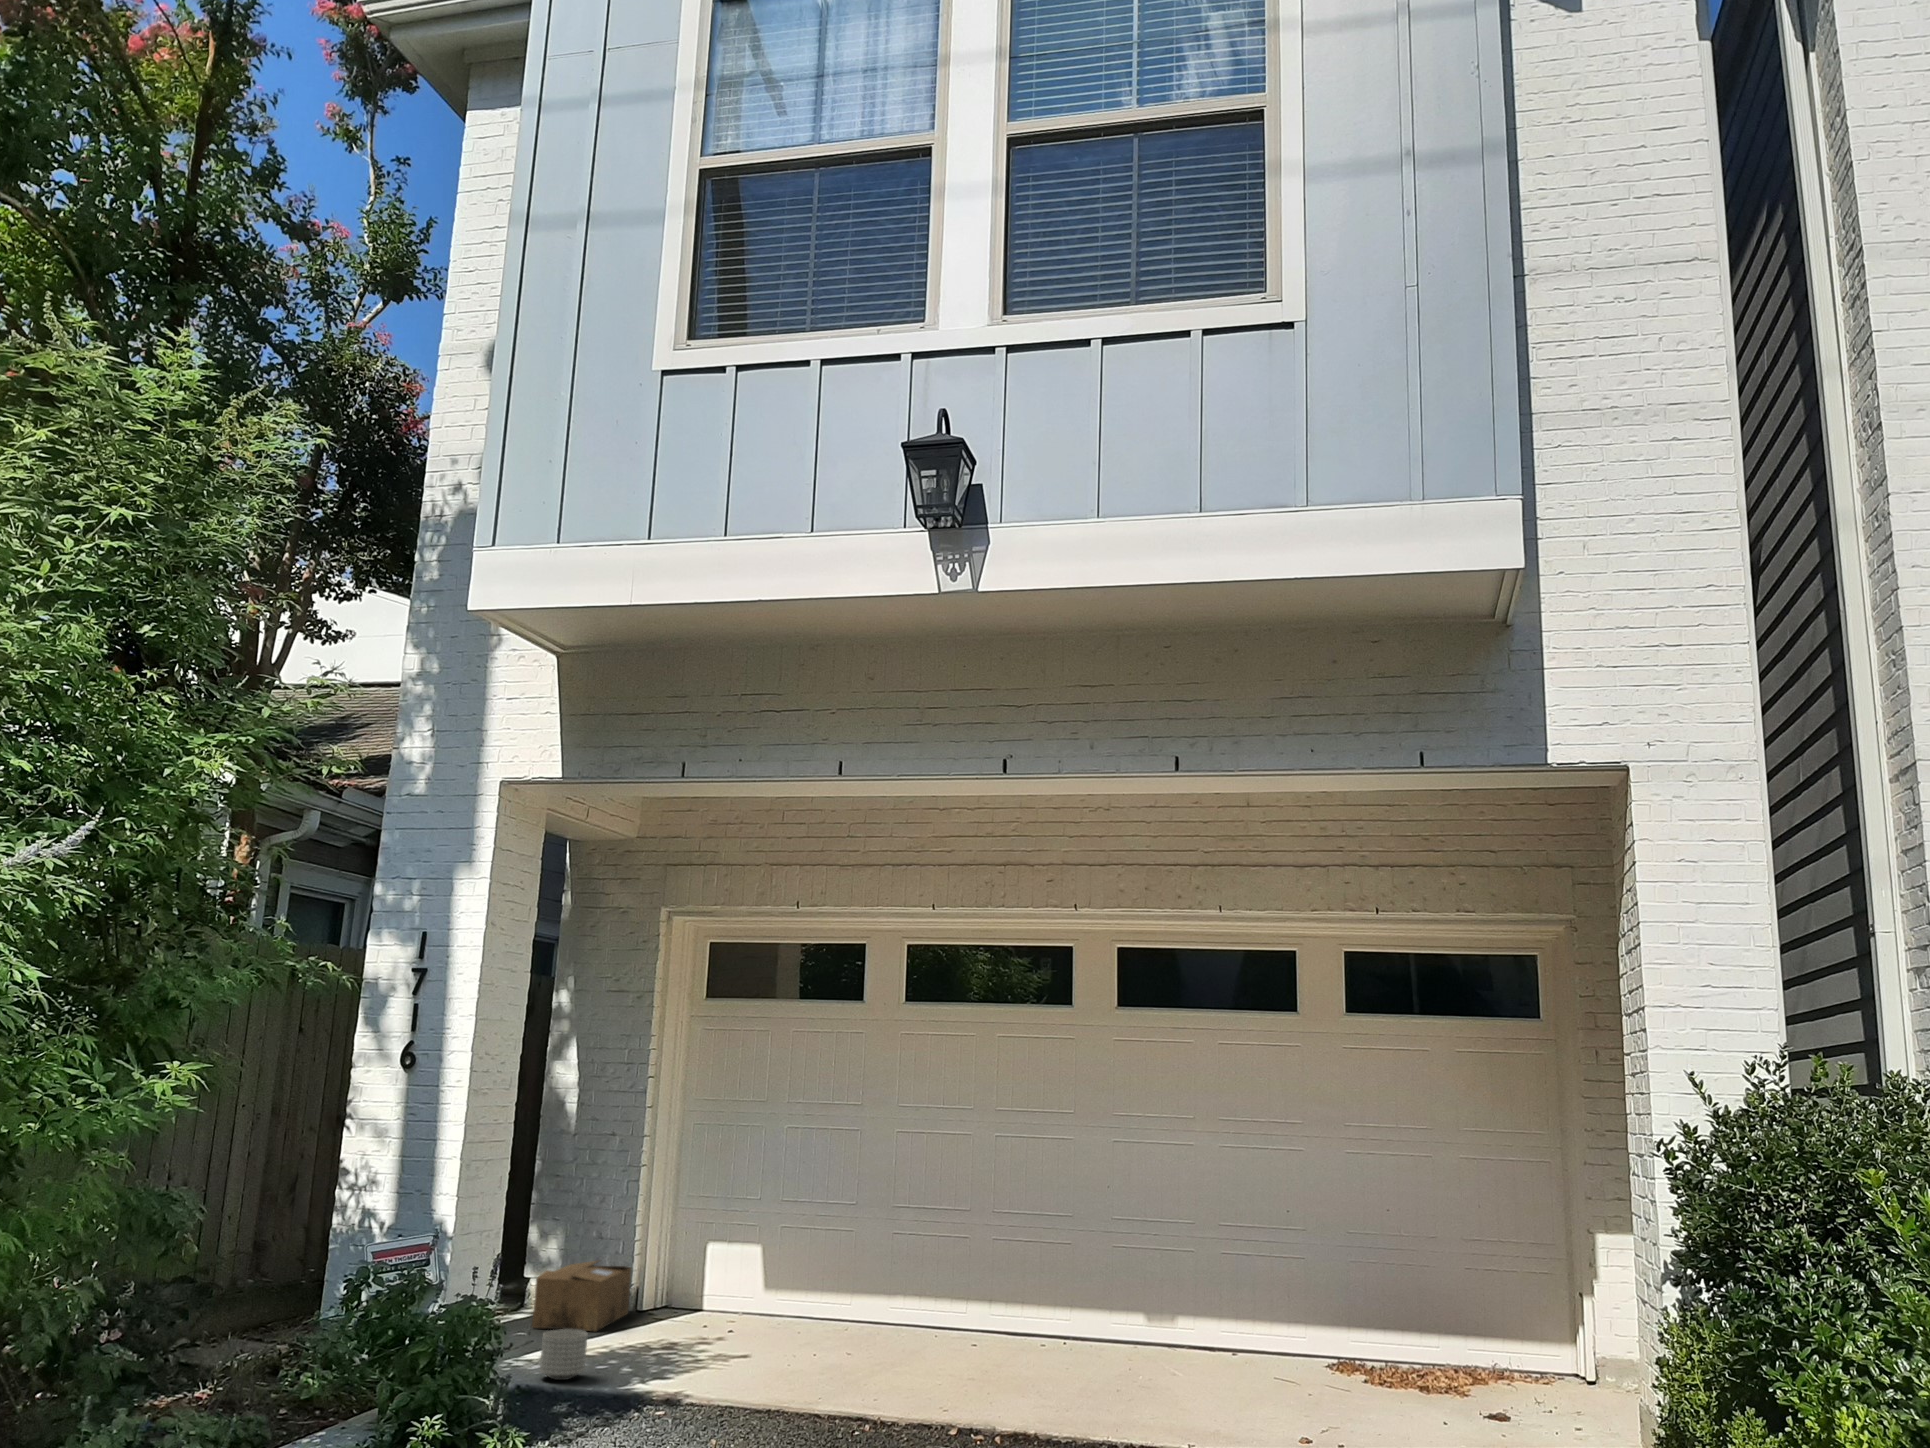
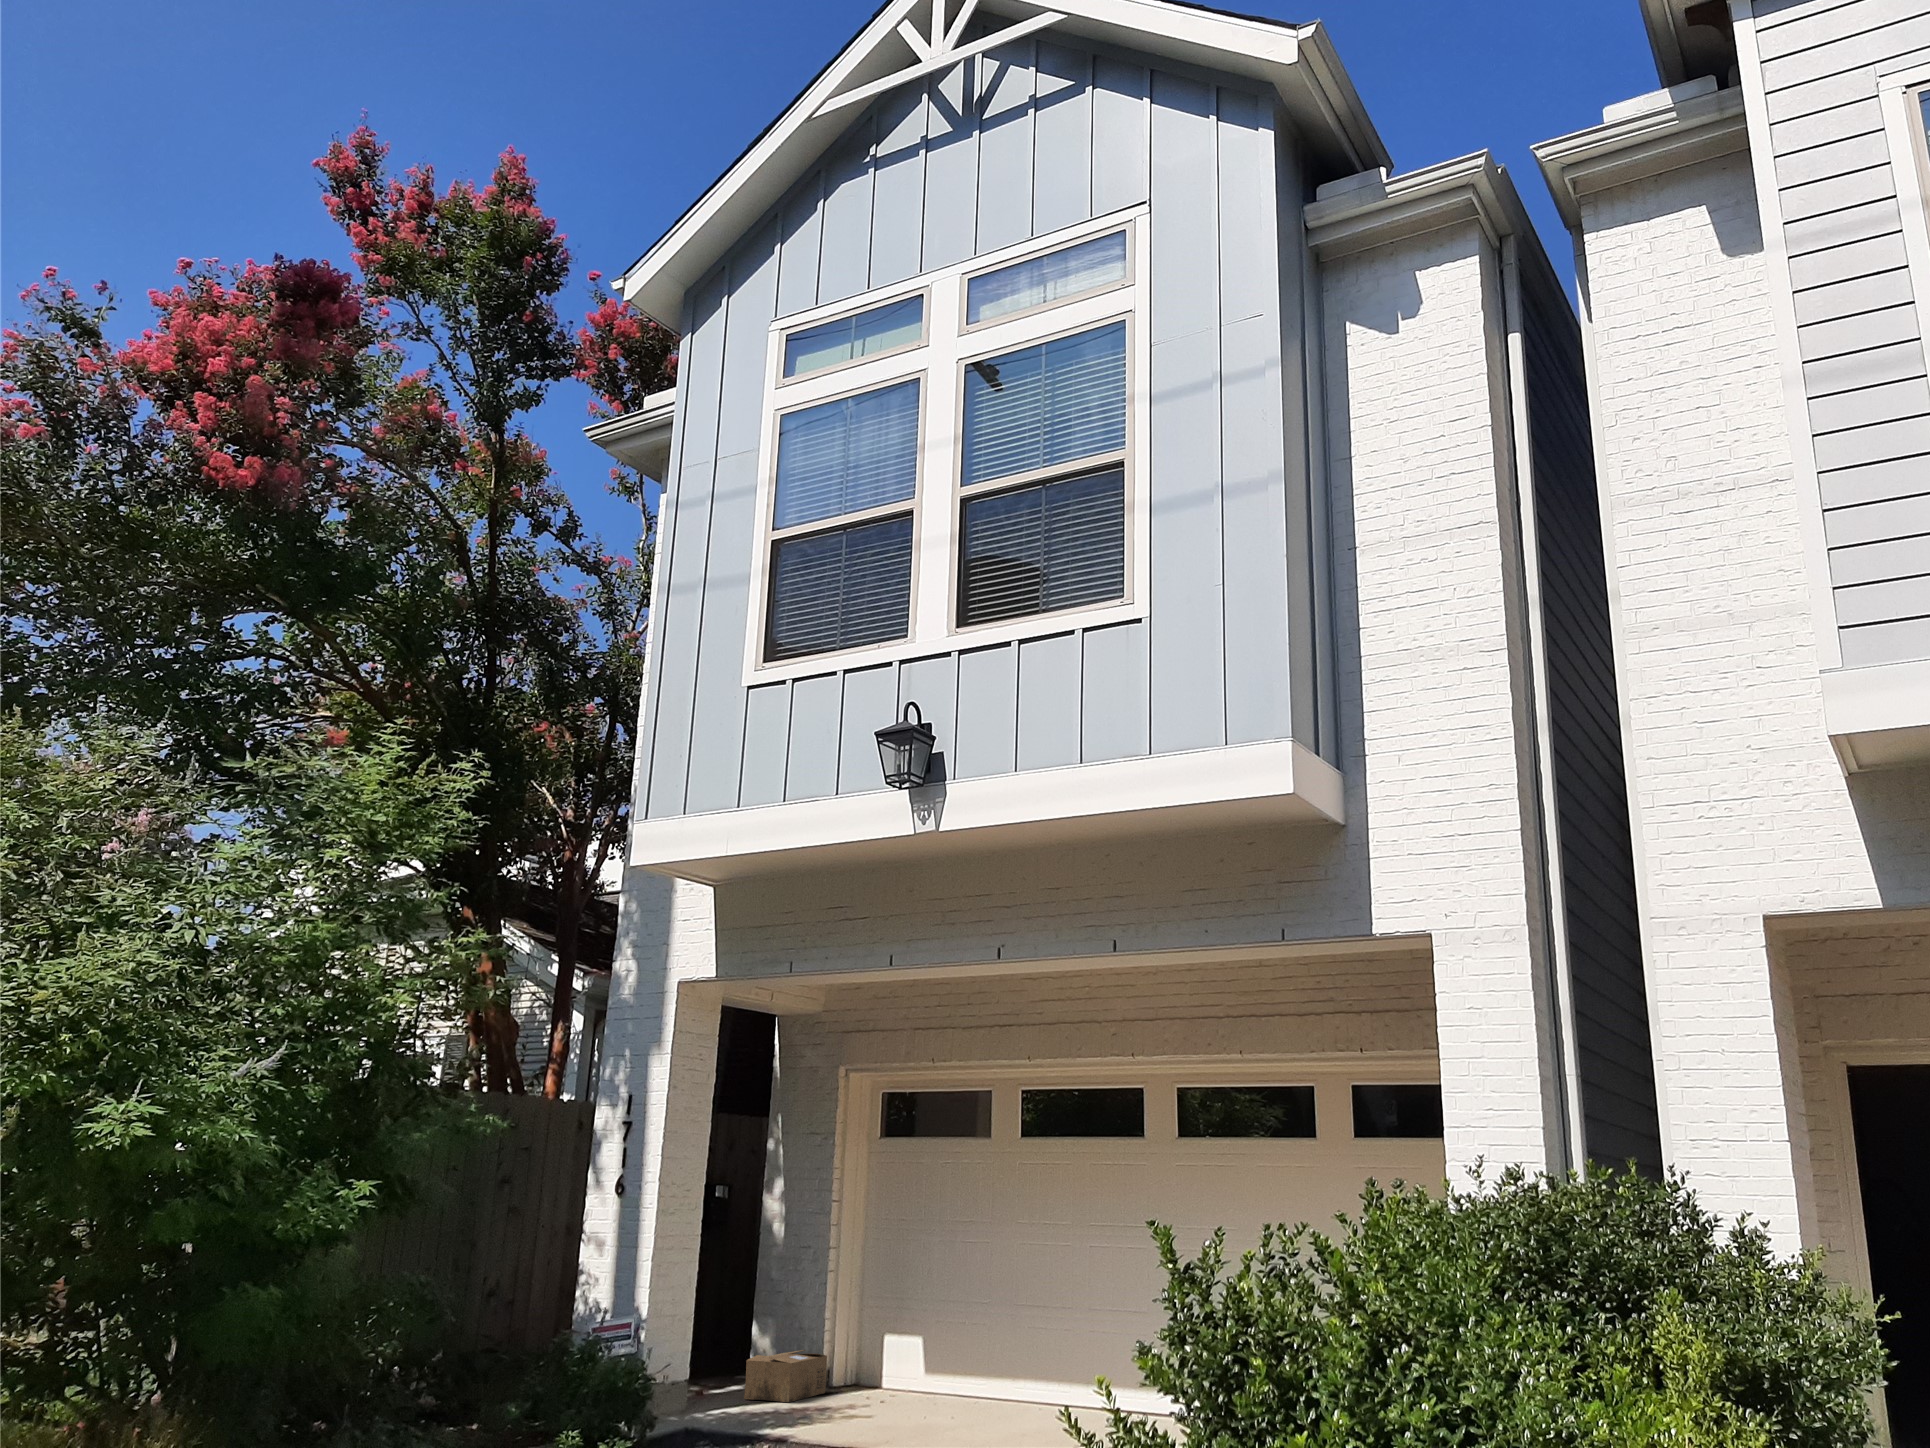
planter: present [540,1329,588,1380] -> none [717,1392,751,1429]

